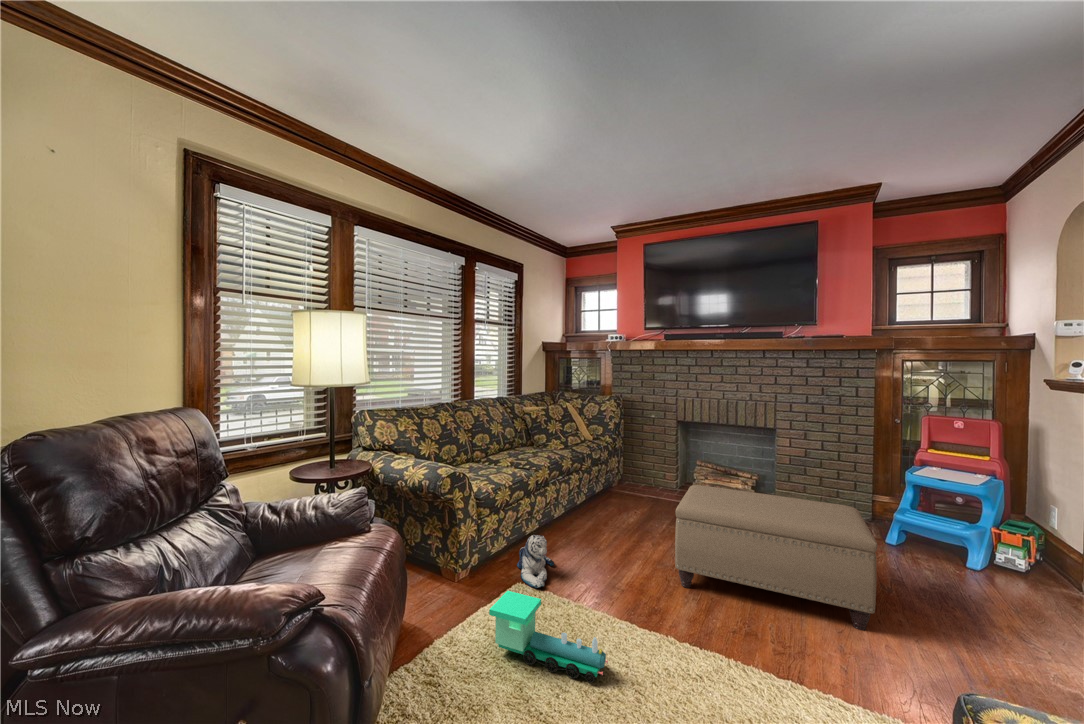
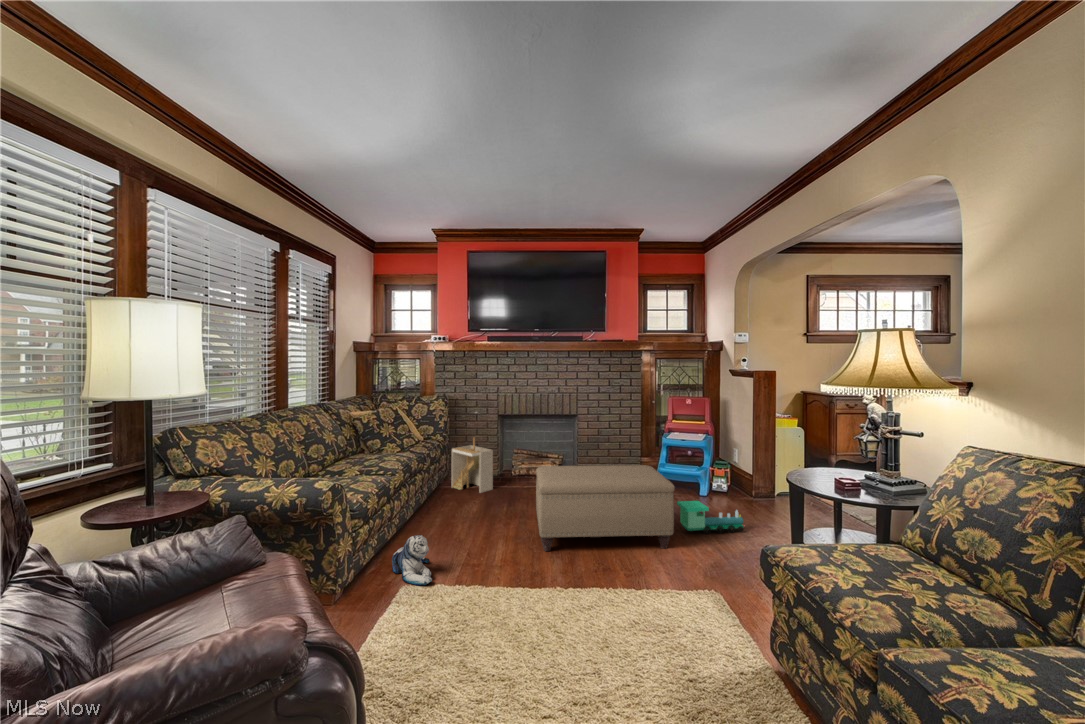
storage bin: none [621,442,663,503] -> present [452,438,493,493]
toy train: present [489,591,608,683] -> present [677,501,745,534]

